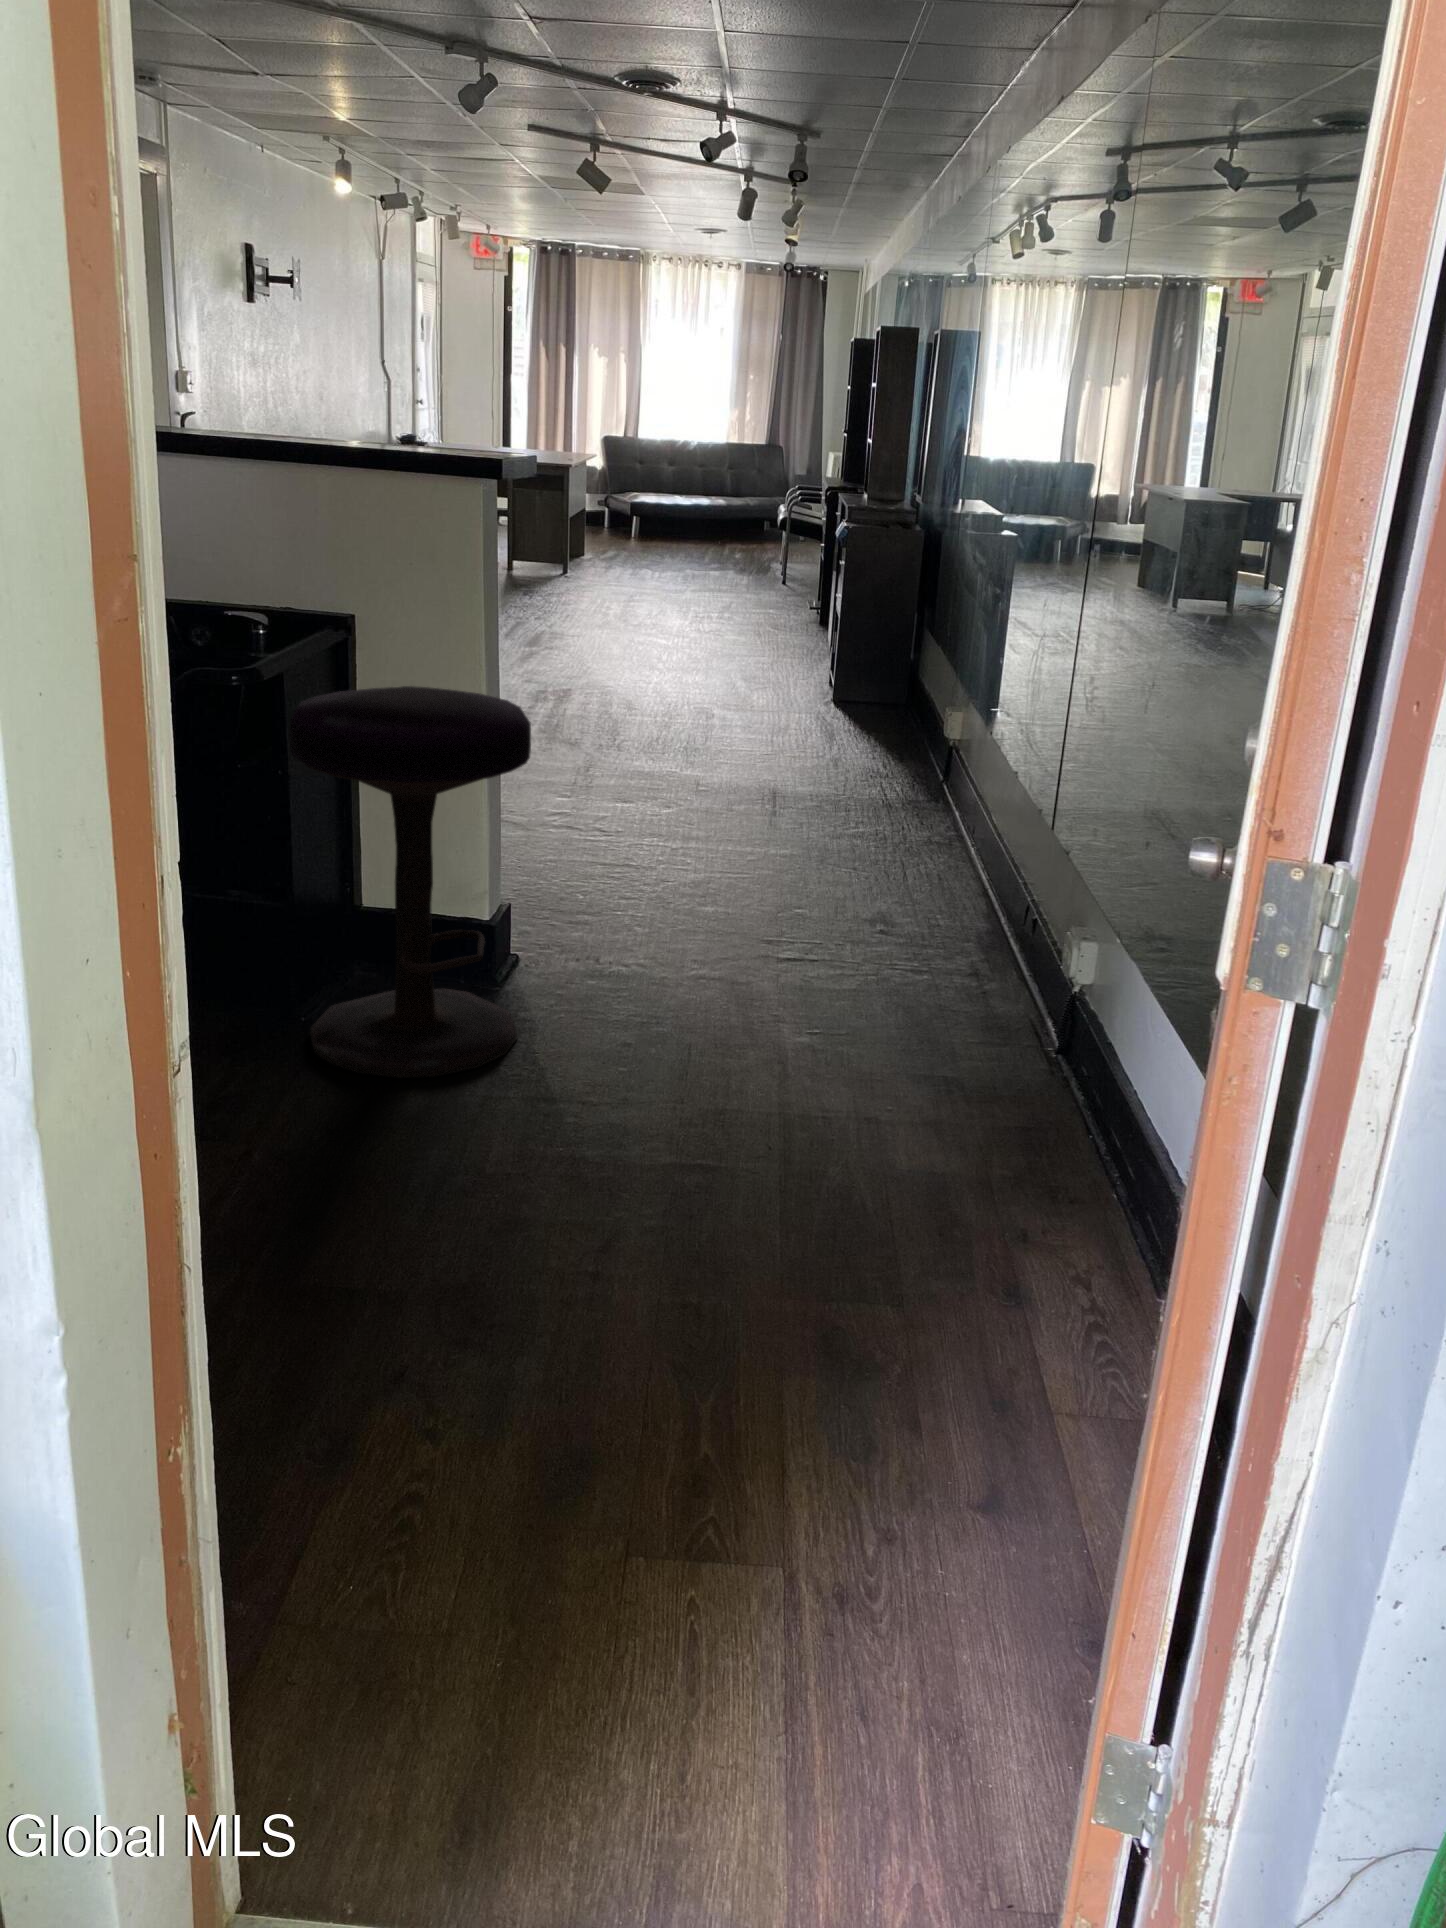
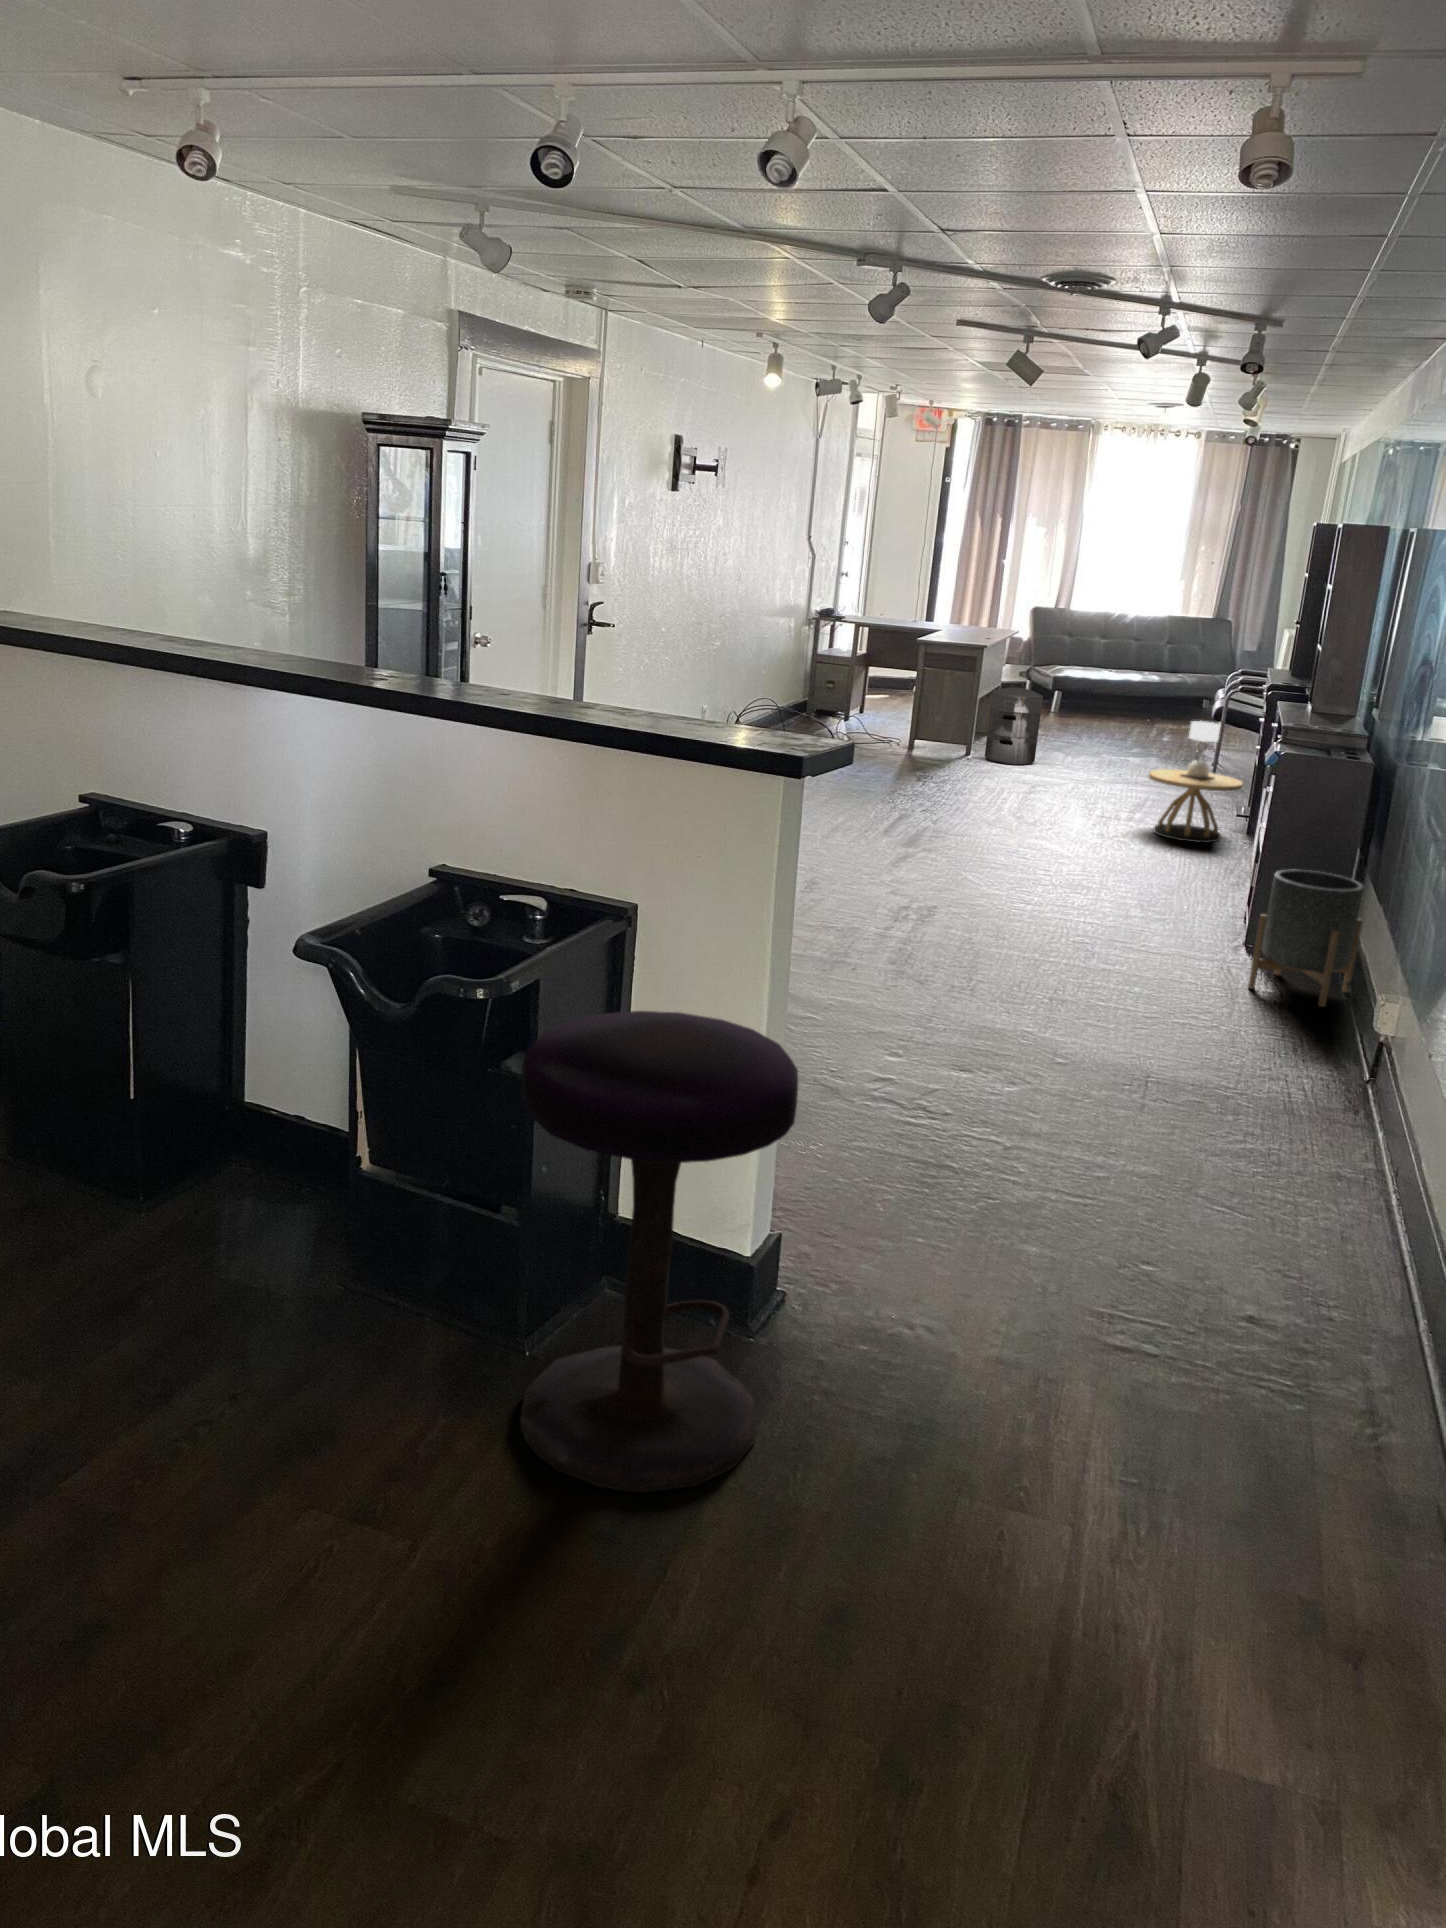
waste bin: none [578,501,627,579] -> present [985,684,1043,765]
side table: none [734,520,815,630] -> present [1149,721,1243,843]
planter: none [842,623,929,736] -> present [1248,870,1363,1007]

